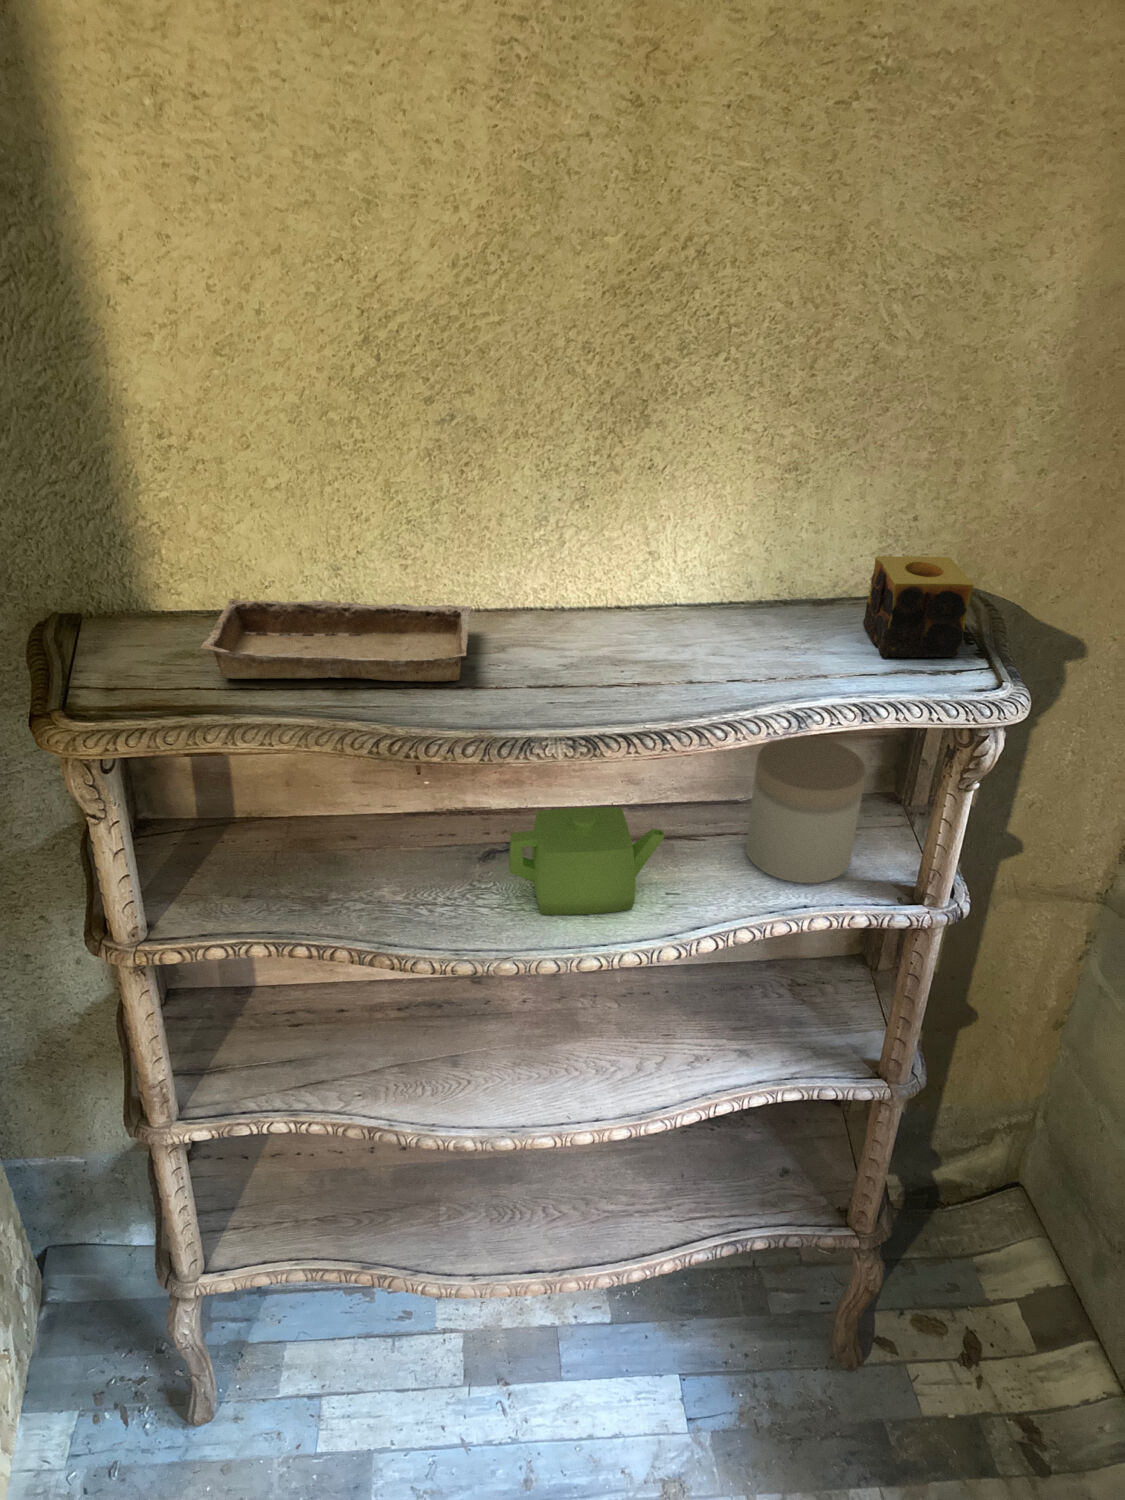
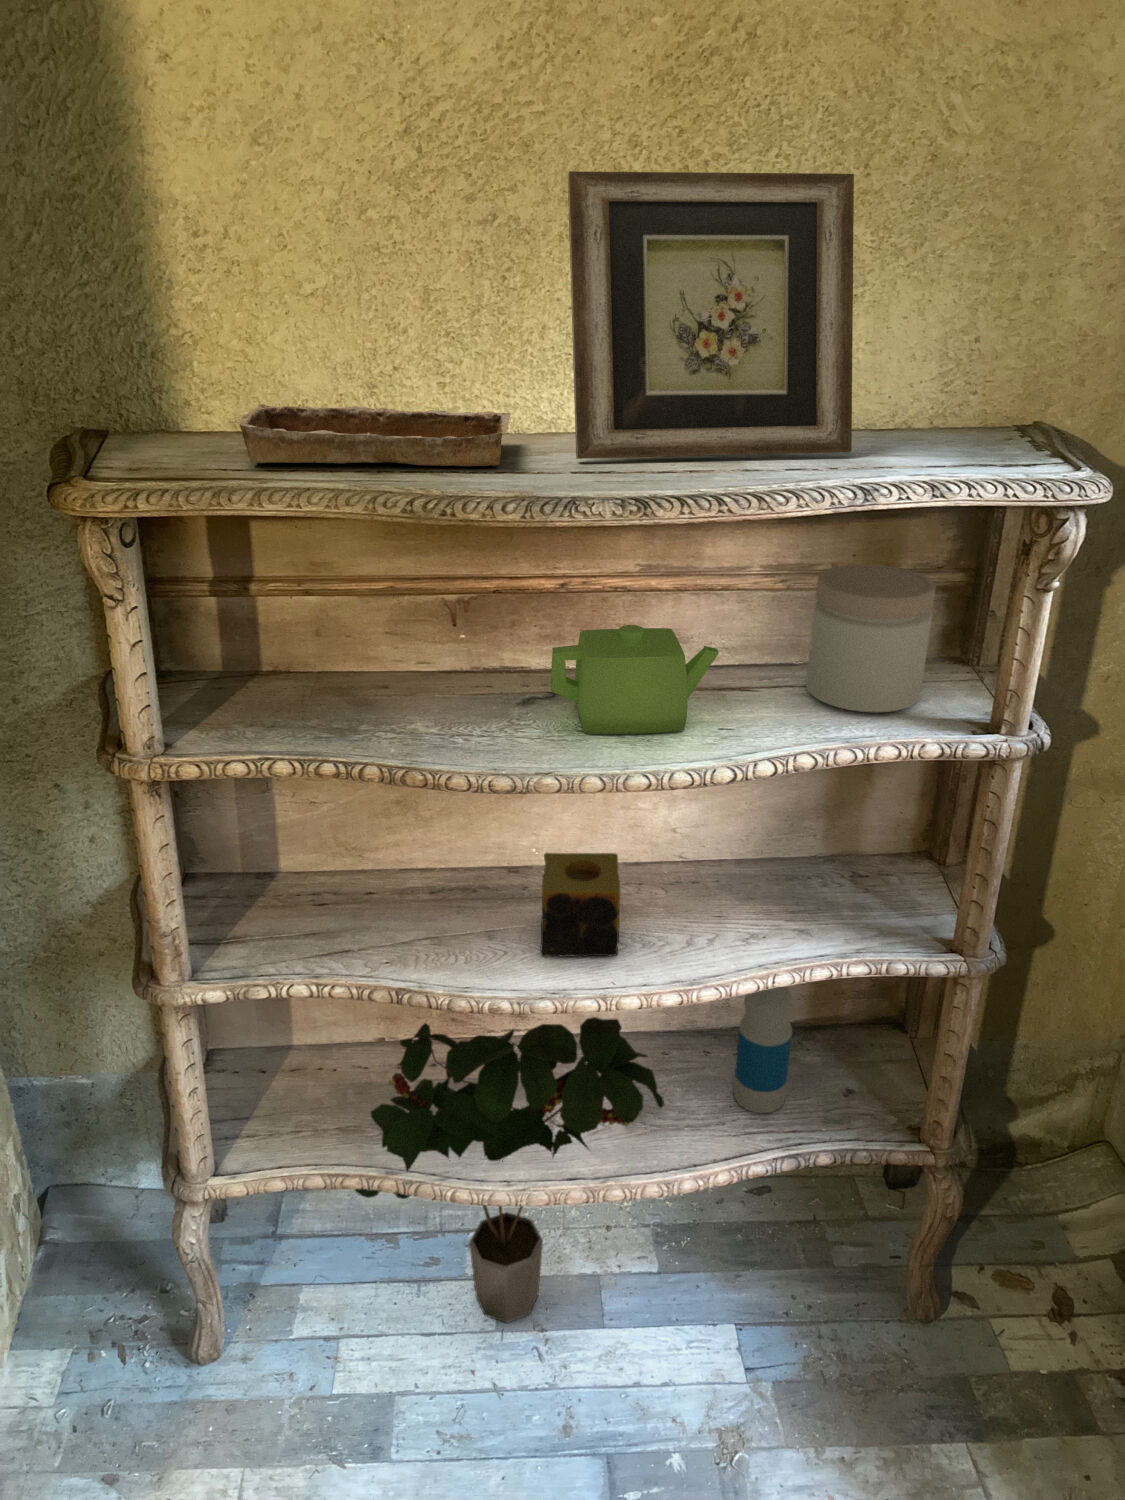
picture frame: none [523,398,796,668] -> present [568,171,854,459]
candle: present [863,556,974,657] -> present [541,853,620,957]
bottle: none [678,1062,731,1200] -> present [734,987,792,1113]
potted plant: none [319,1119,615,1378] -> present [355,1017,665,1322]

